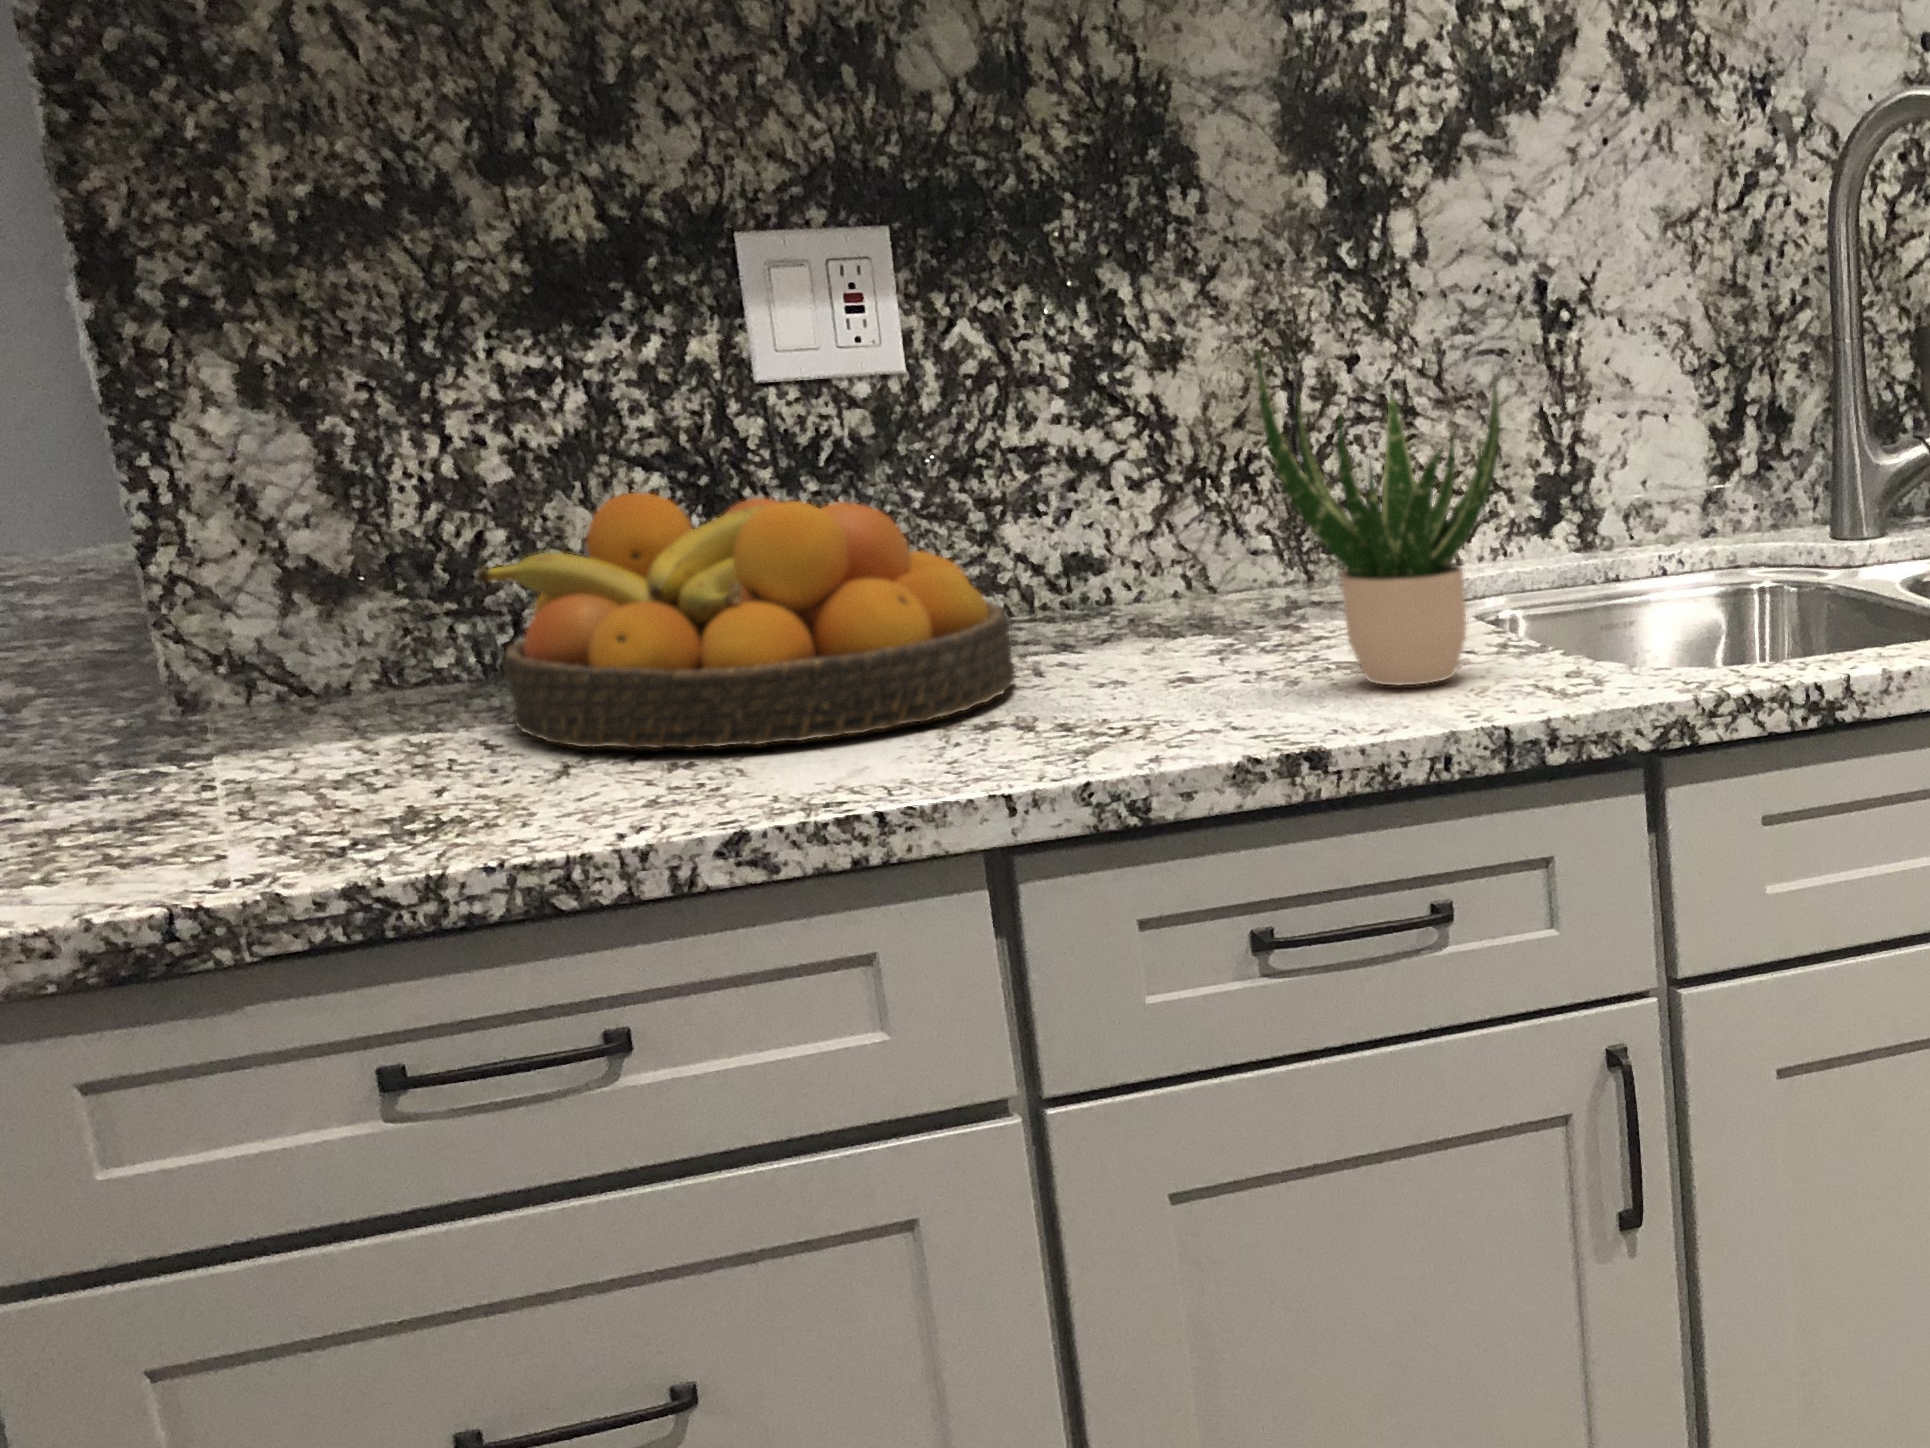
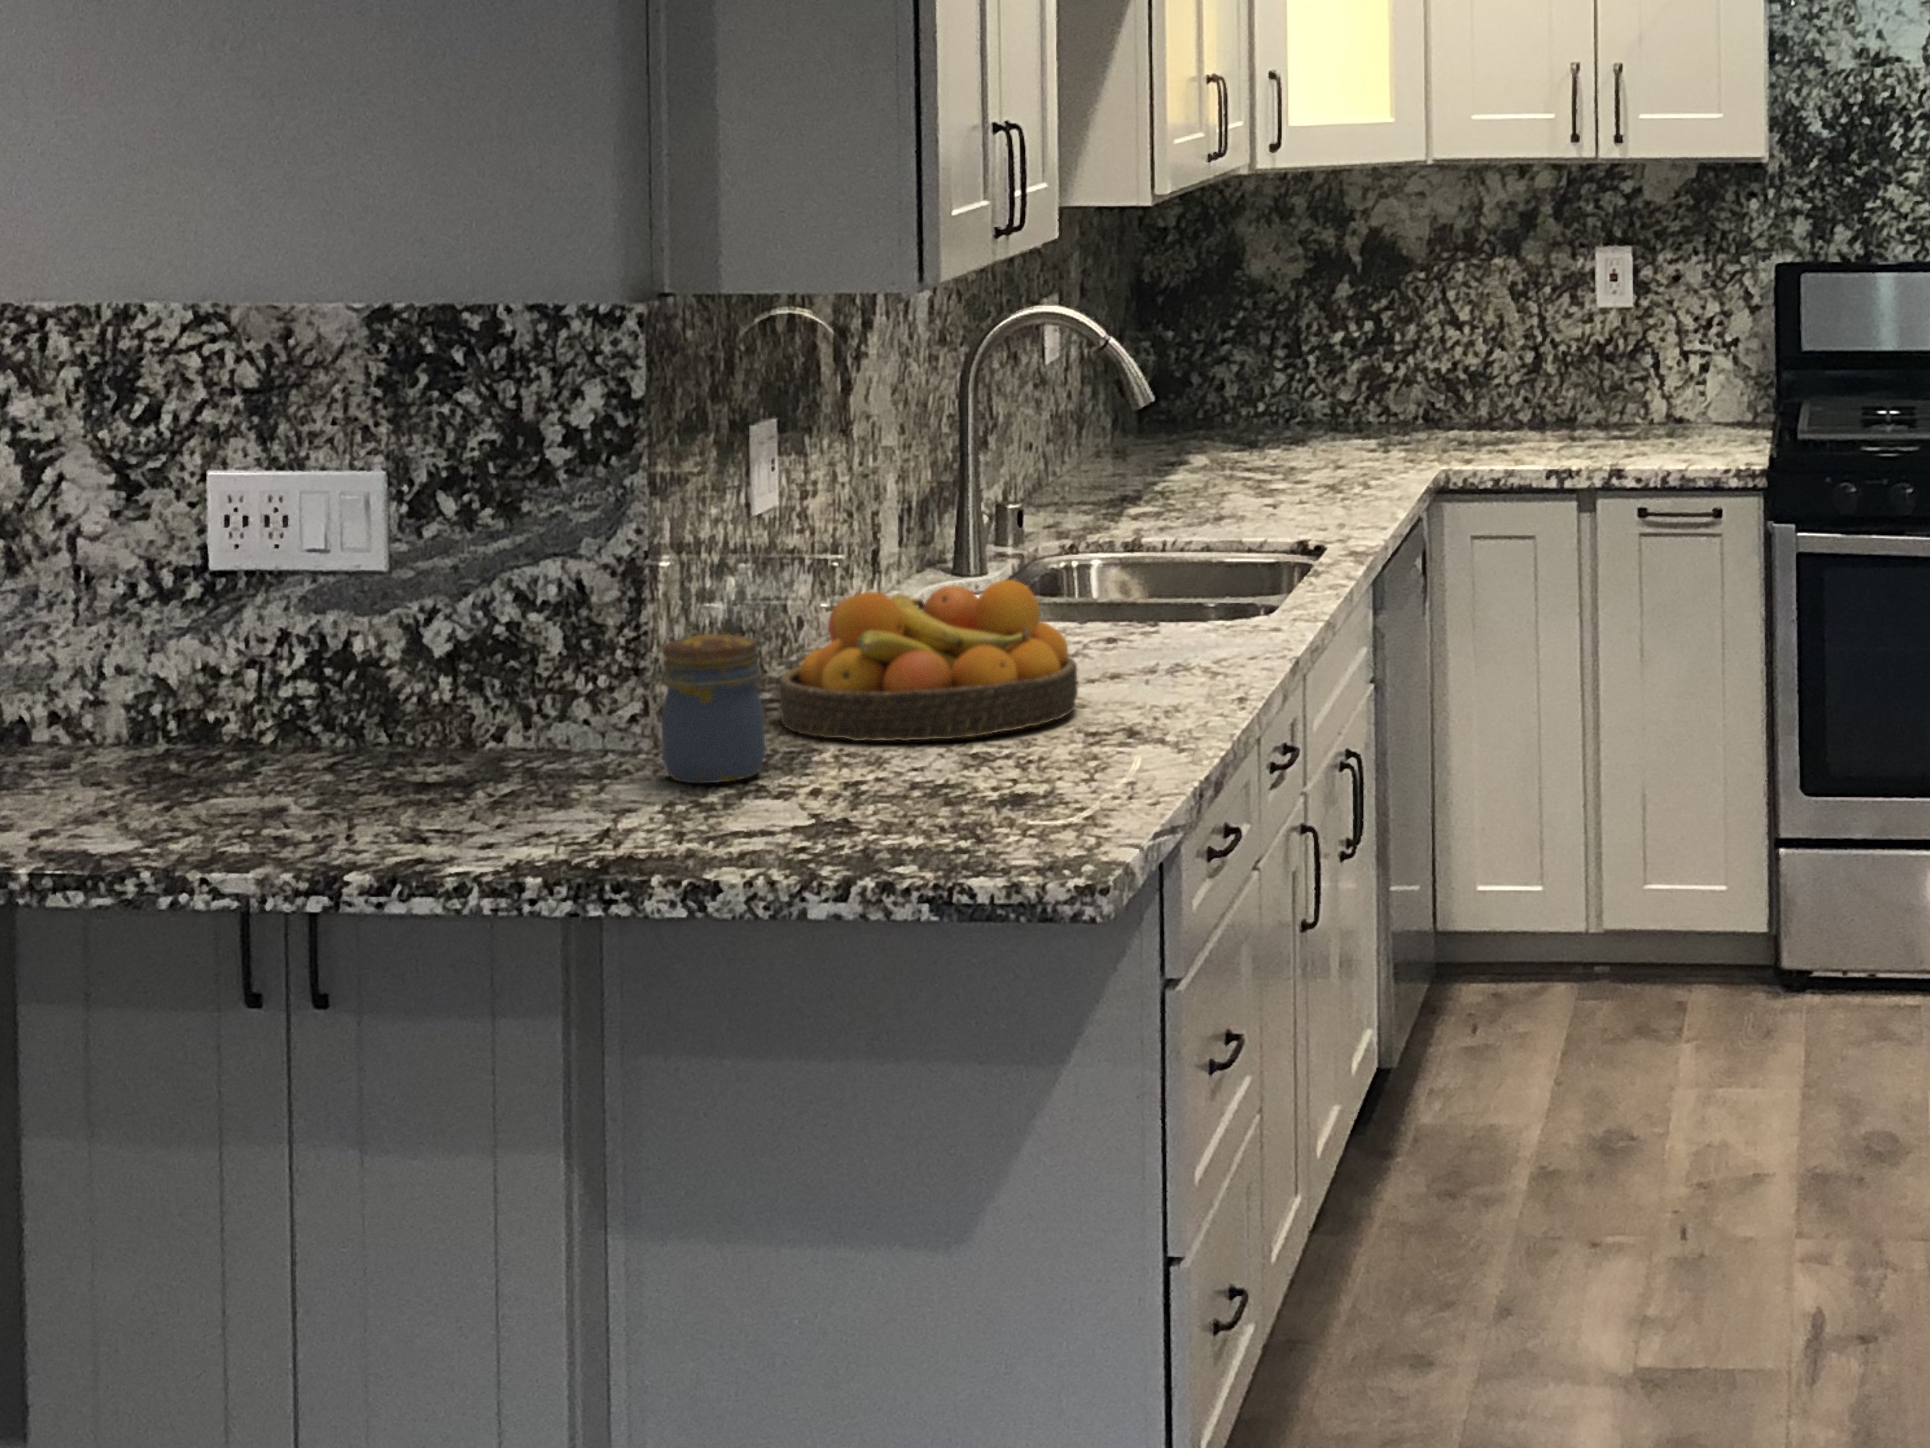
potted plant: present [1257,353,1500,685] -> none [1084,471,1221,660]
jar: none [92,519,300,743] -> present [662,634,765,783]

